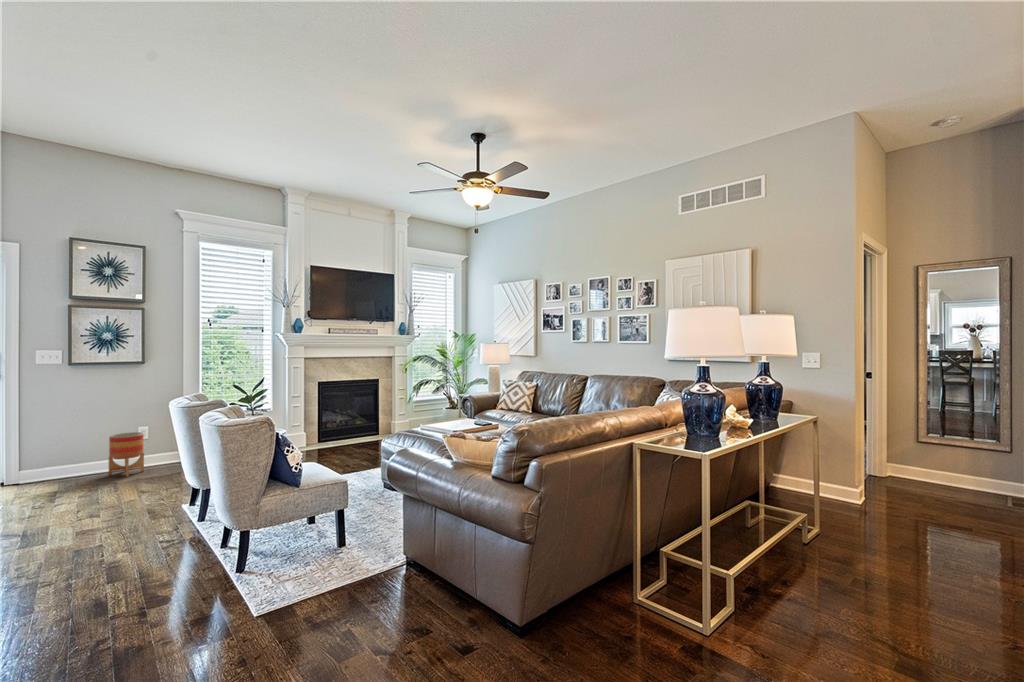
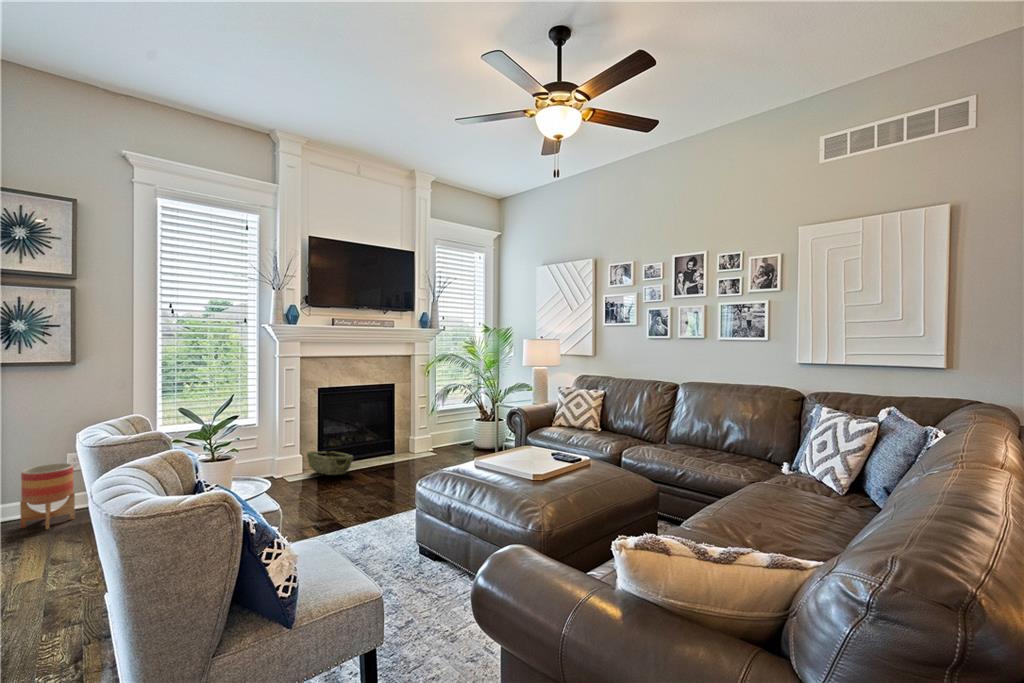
woven basket: none [309,430,345,448] -> present [307,451,353,475]

